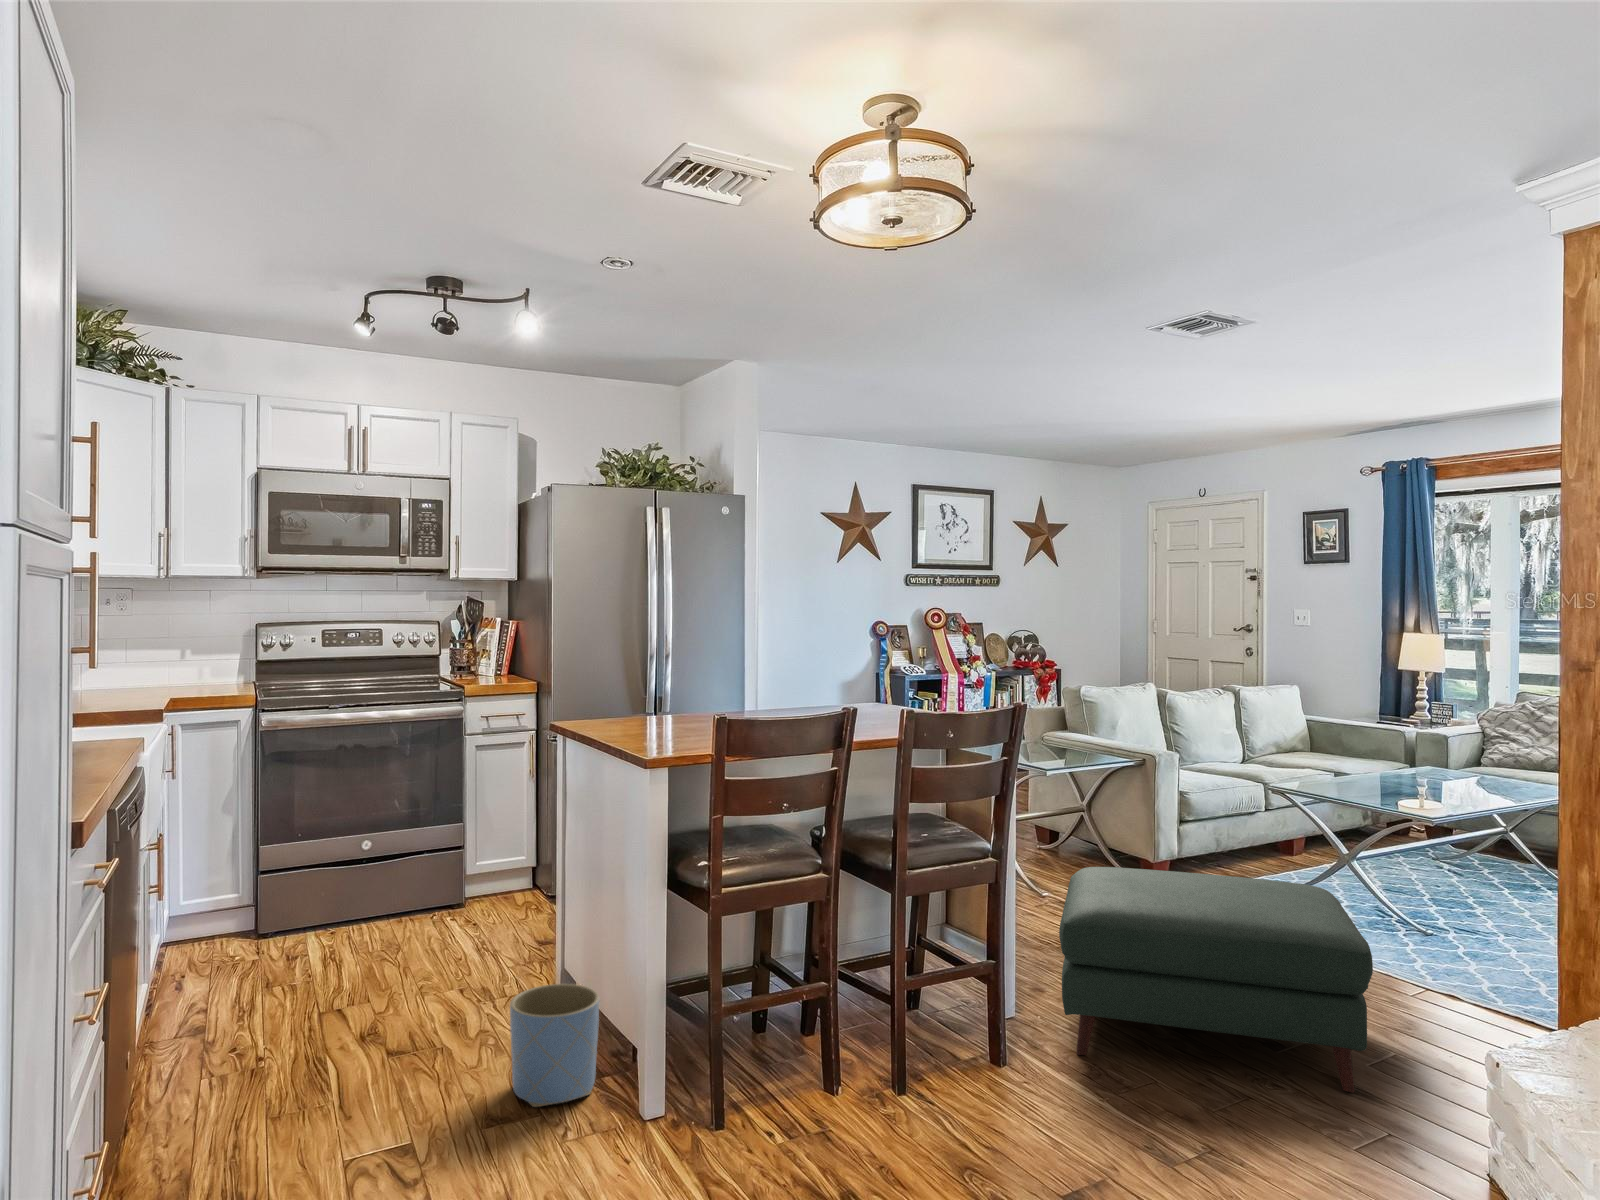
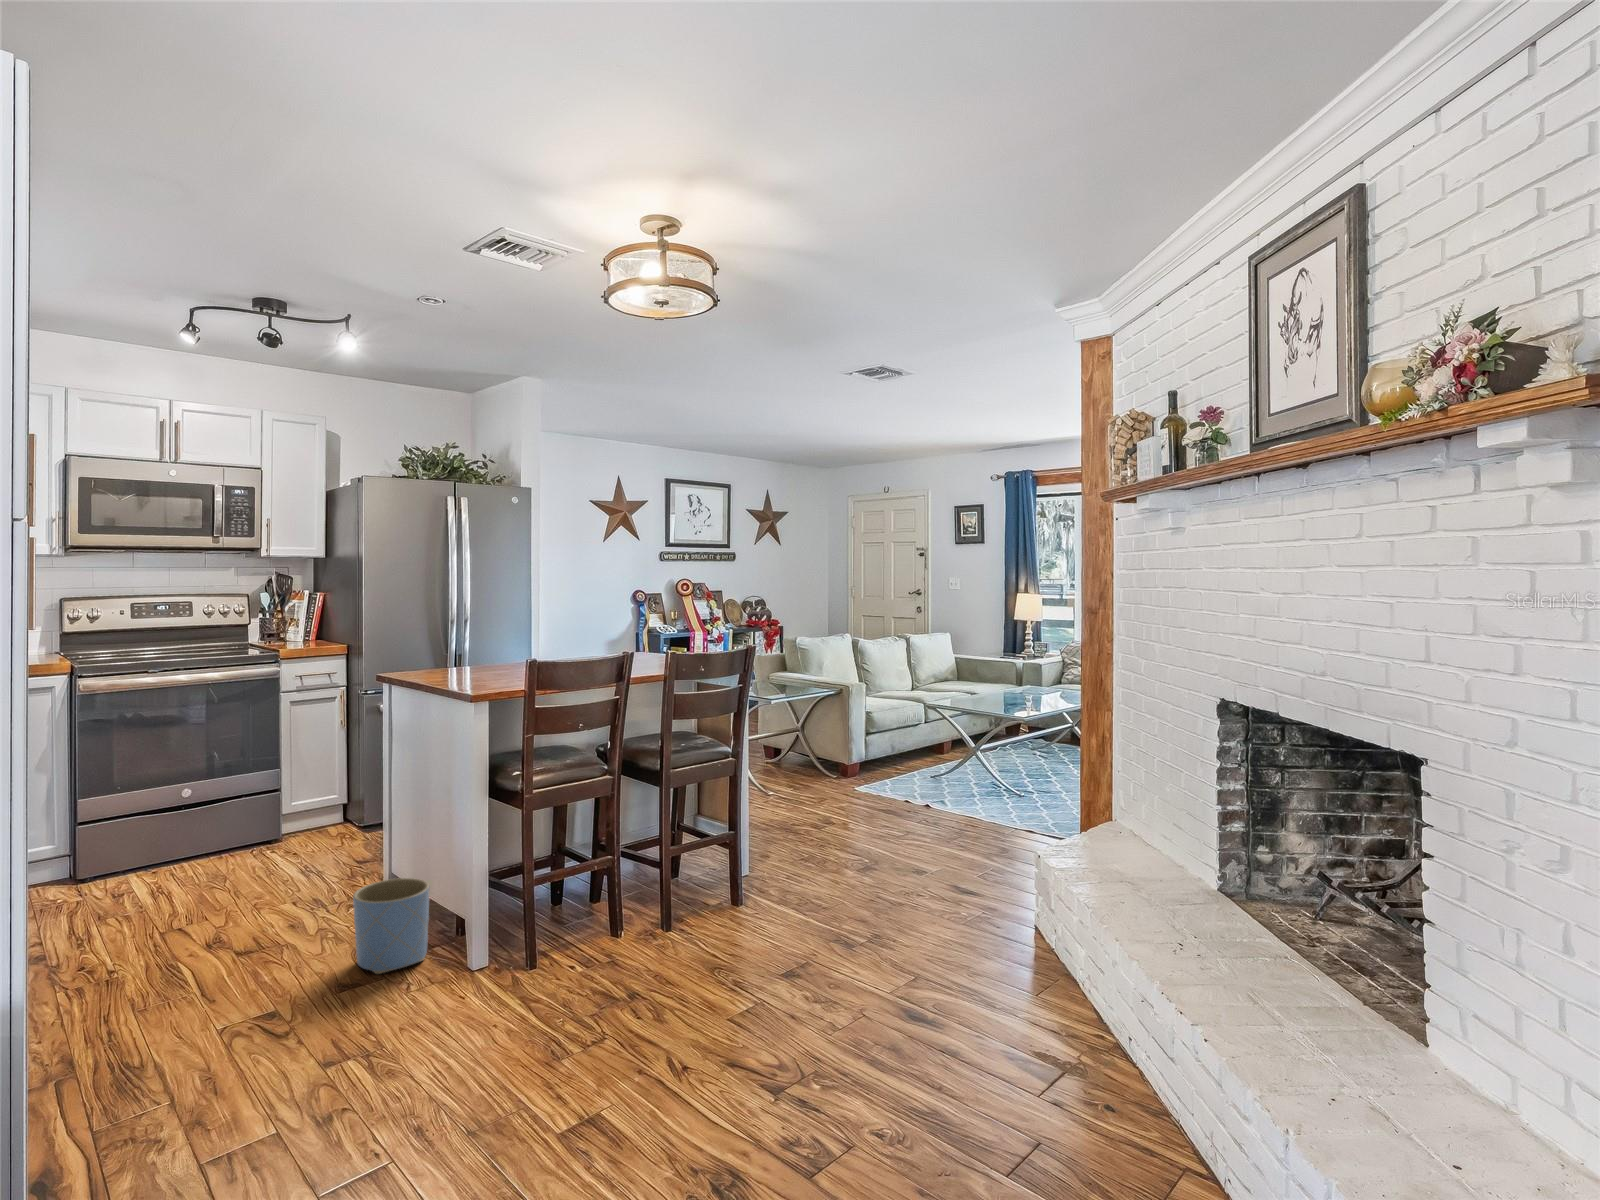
ottoman: present [1059,867,1373,1093] -> none [781,764,983,897]

